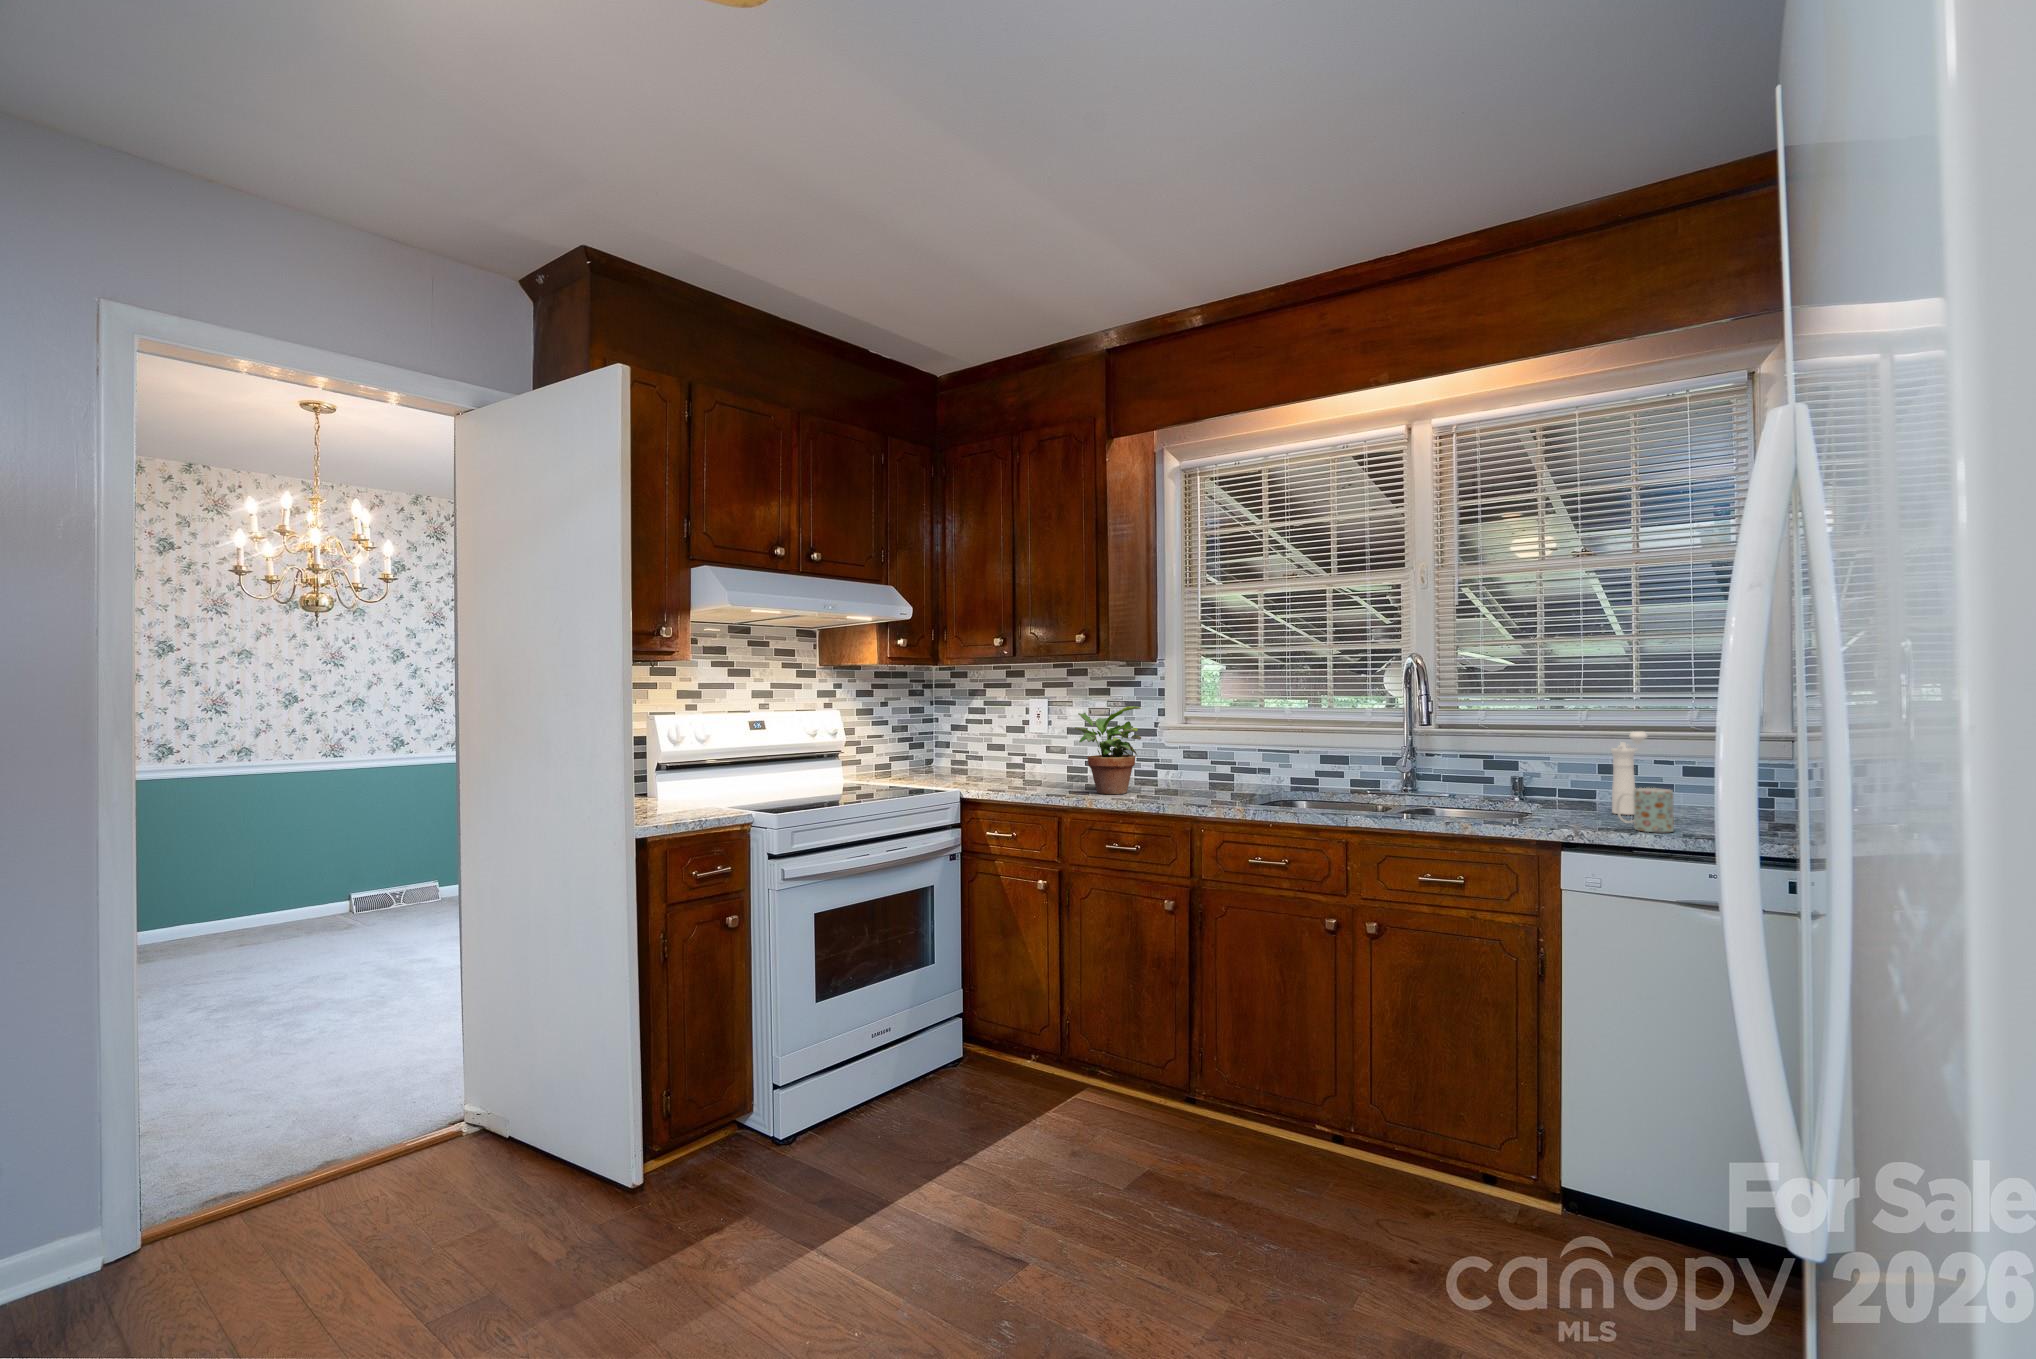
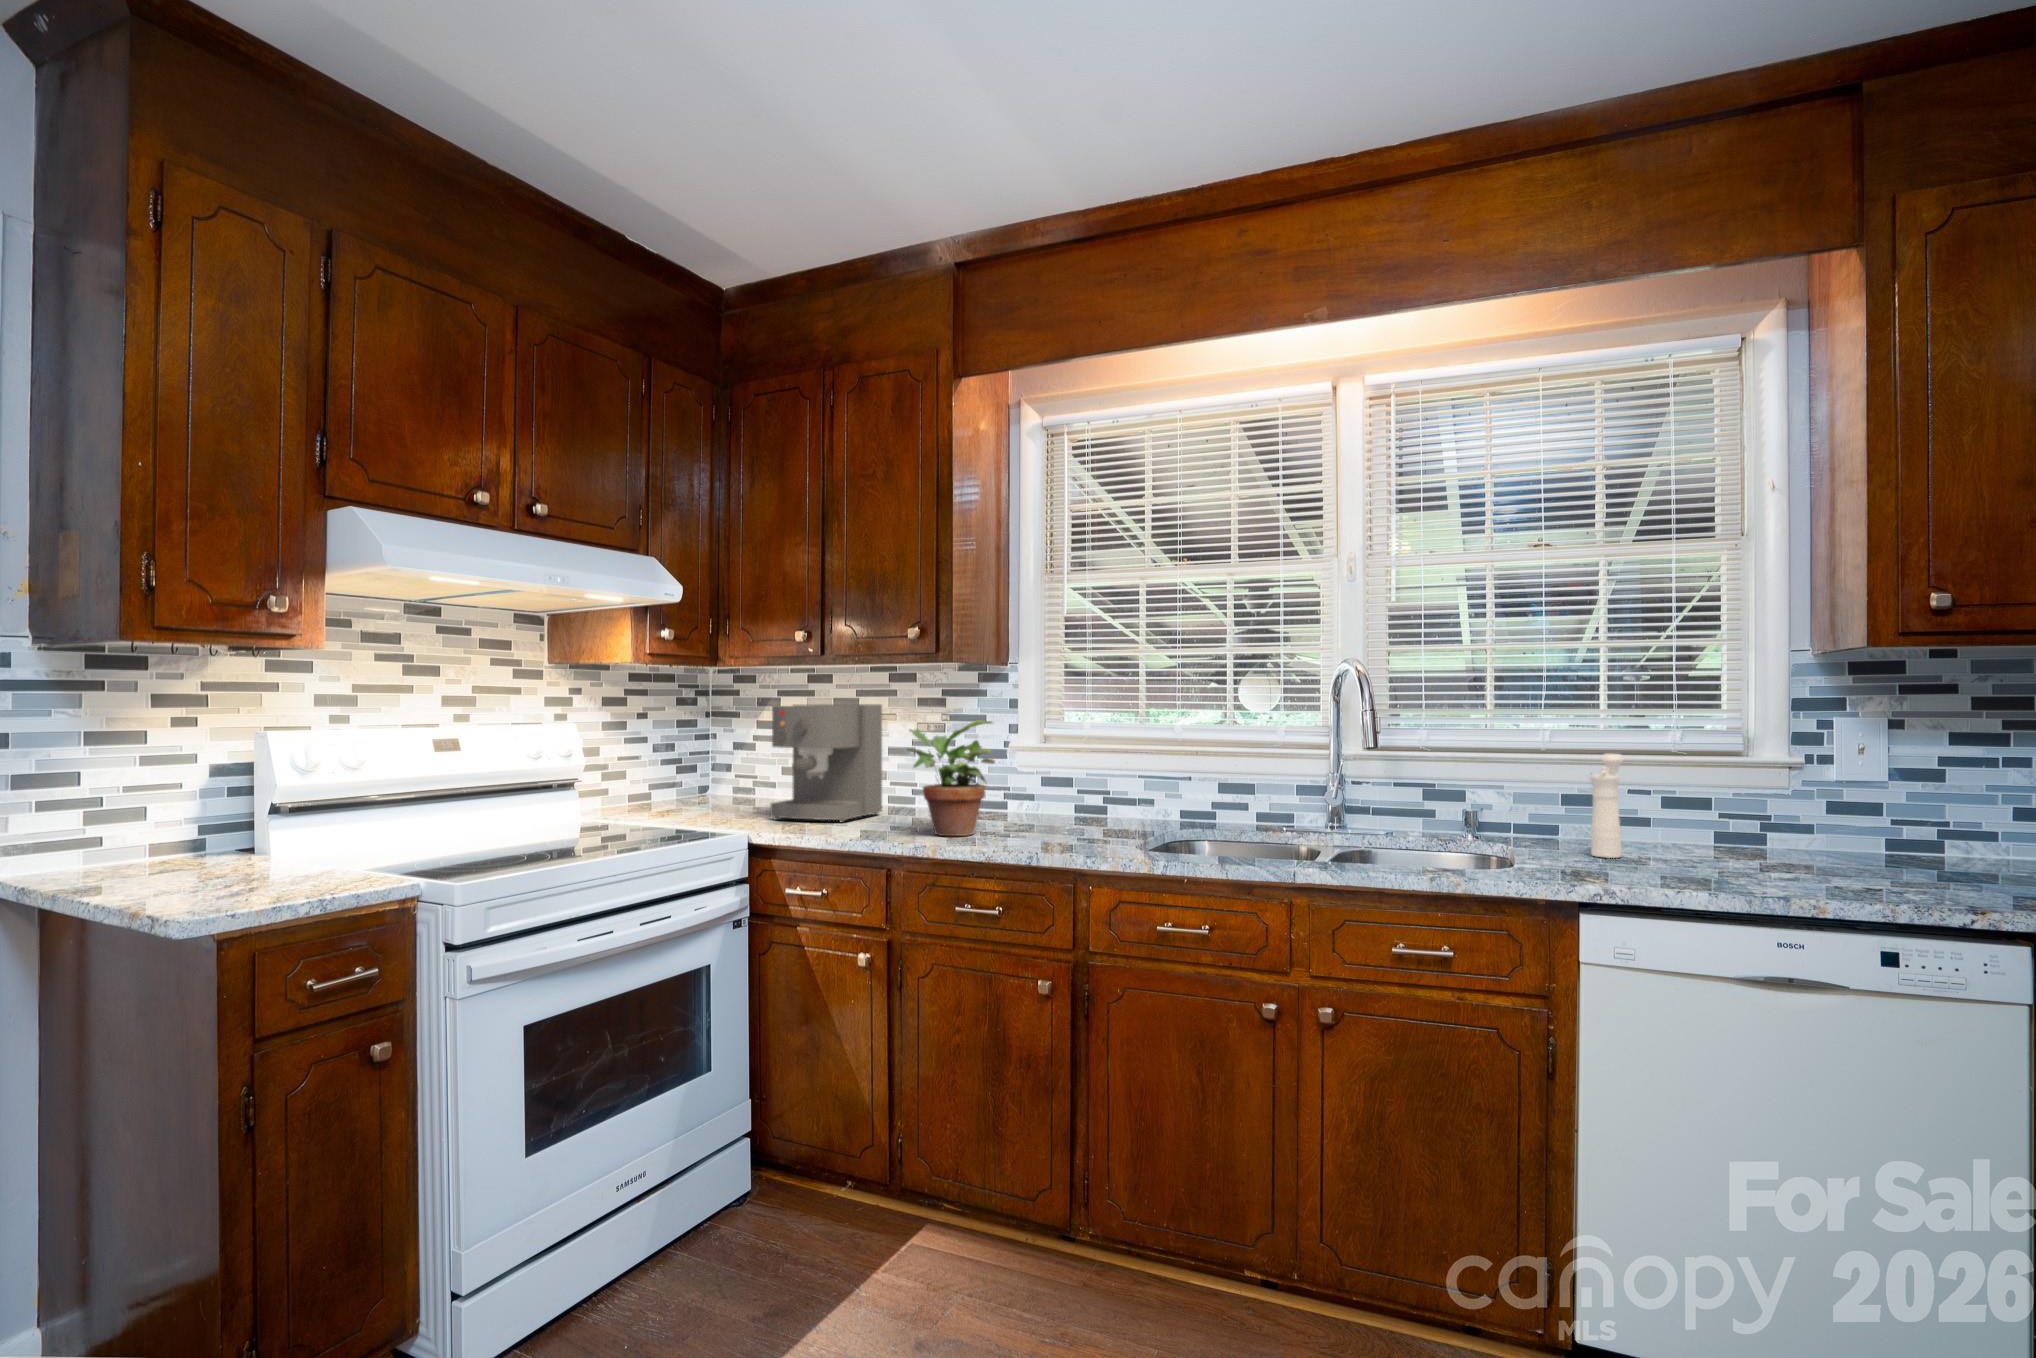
coffee maker: none [978,694,1064,785] -> present [770,704,882,822]
mug: present [1616,788,1674,832] -> none [1634,828,1708,886]

